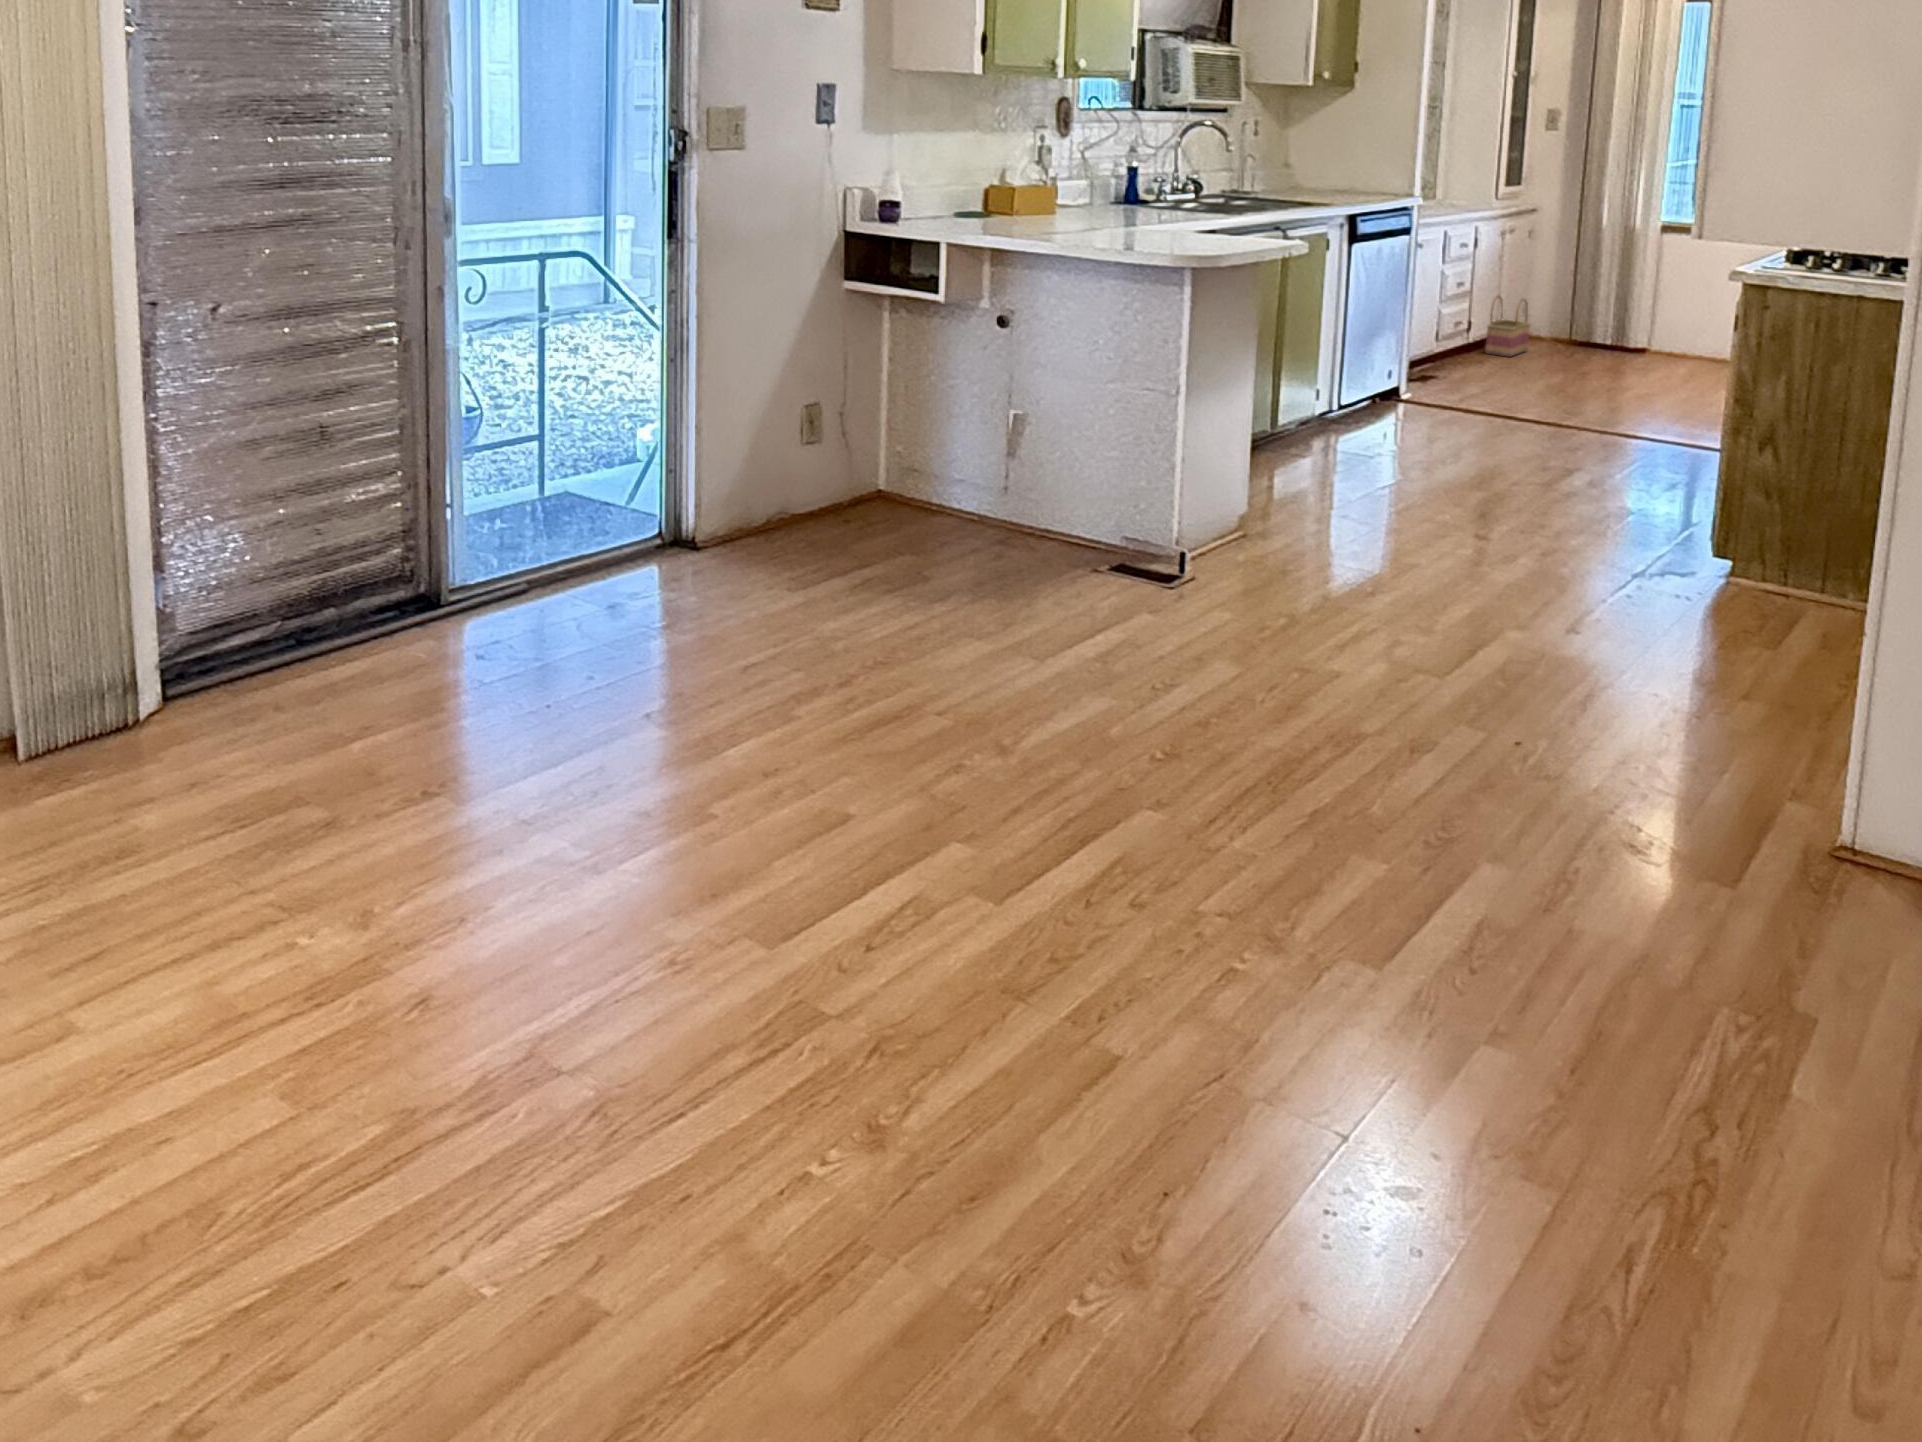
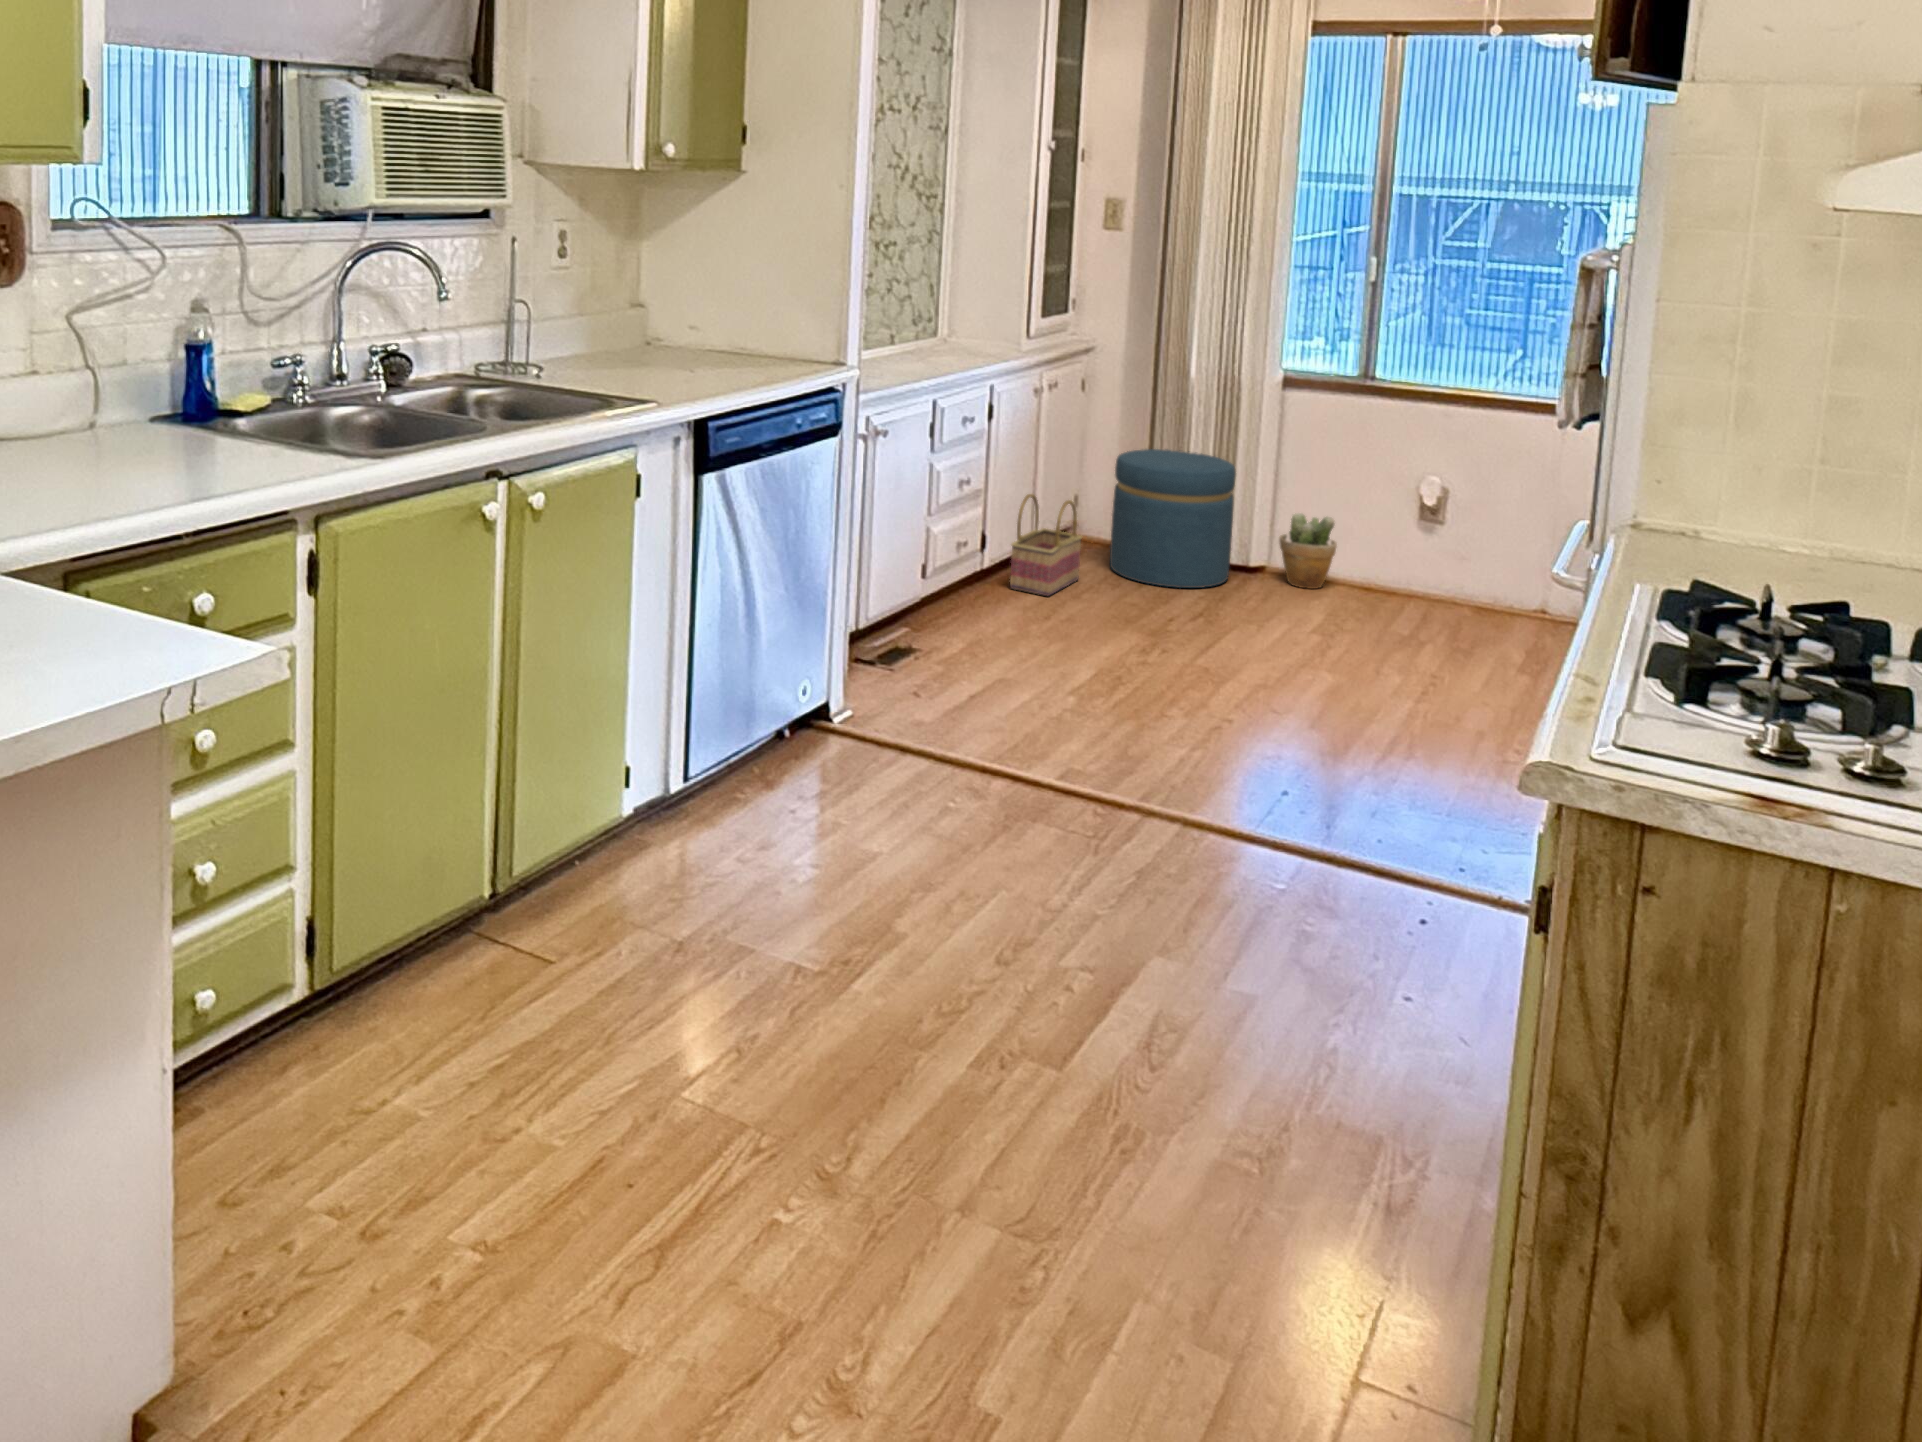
ottoman: none [1546,273,1630,356] -> present [1110,449,1236,588]
potted plant: none [1657,311,1693,358] -> present [1279,513,1337,589]

